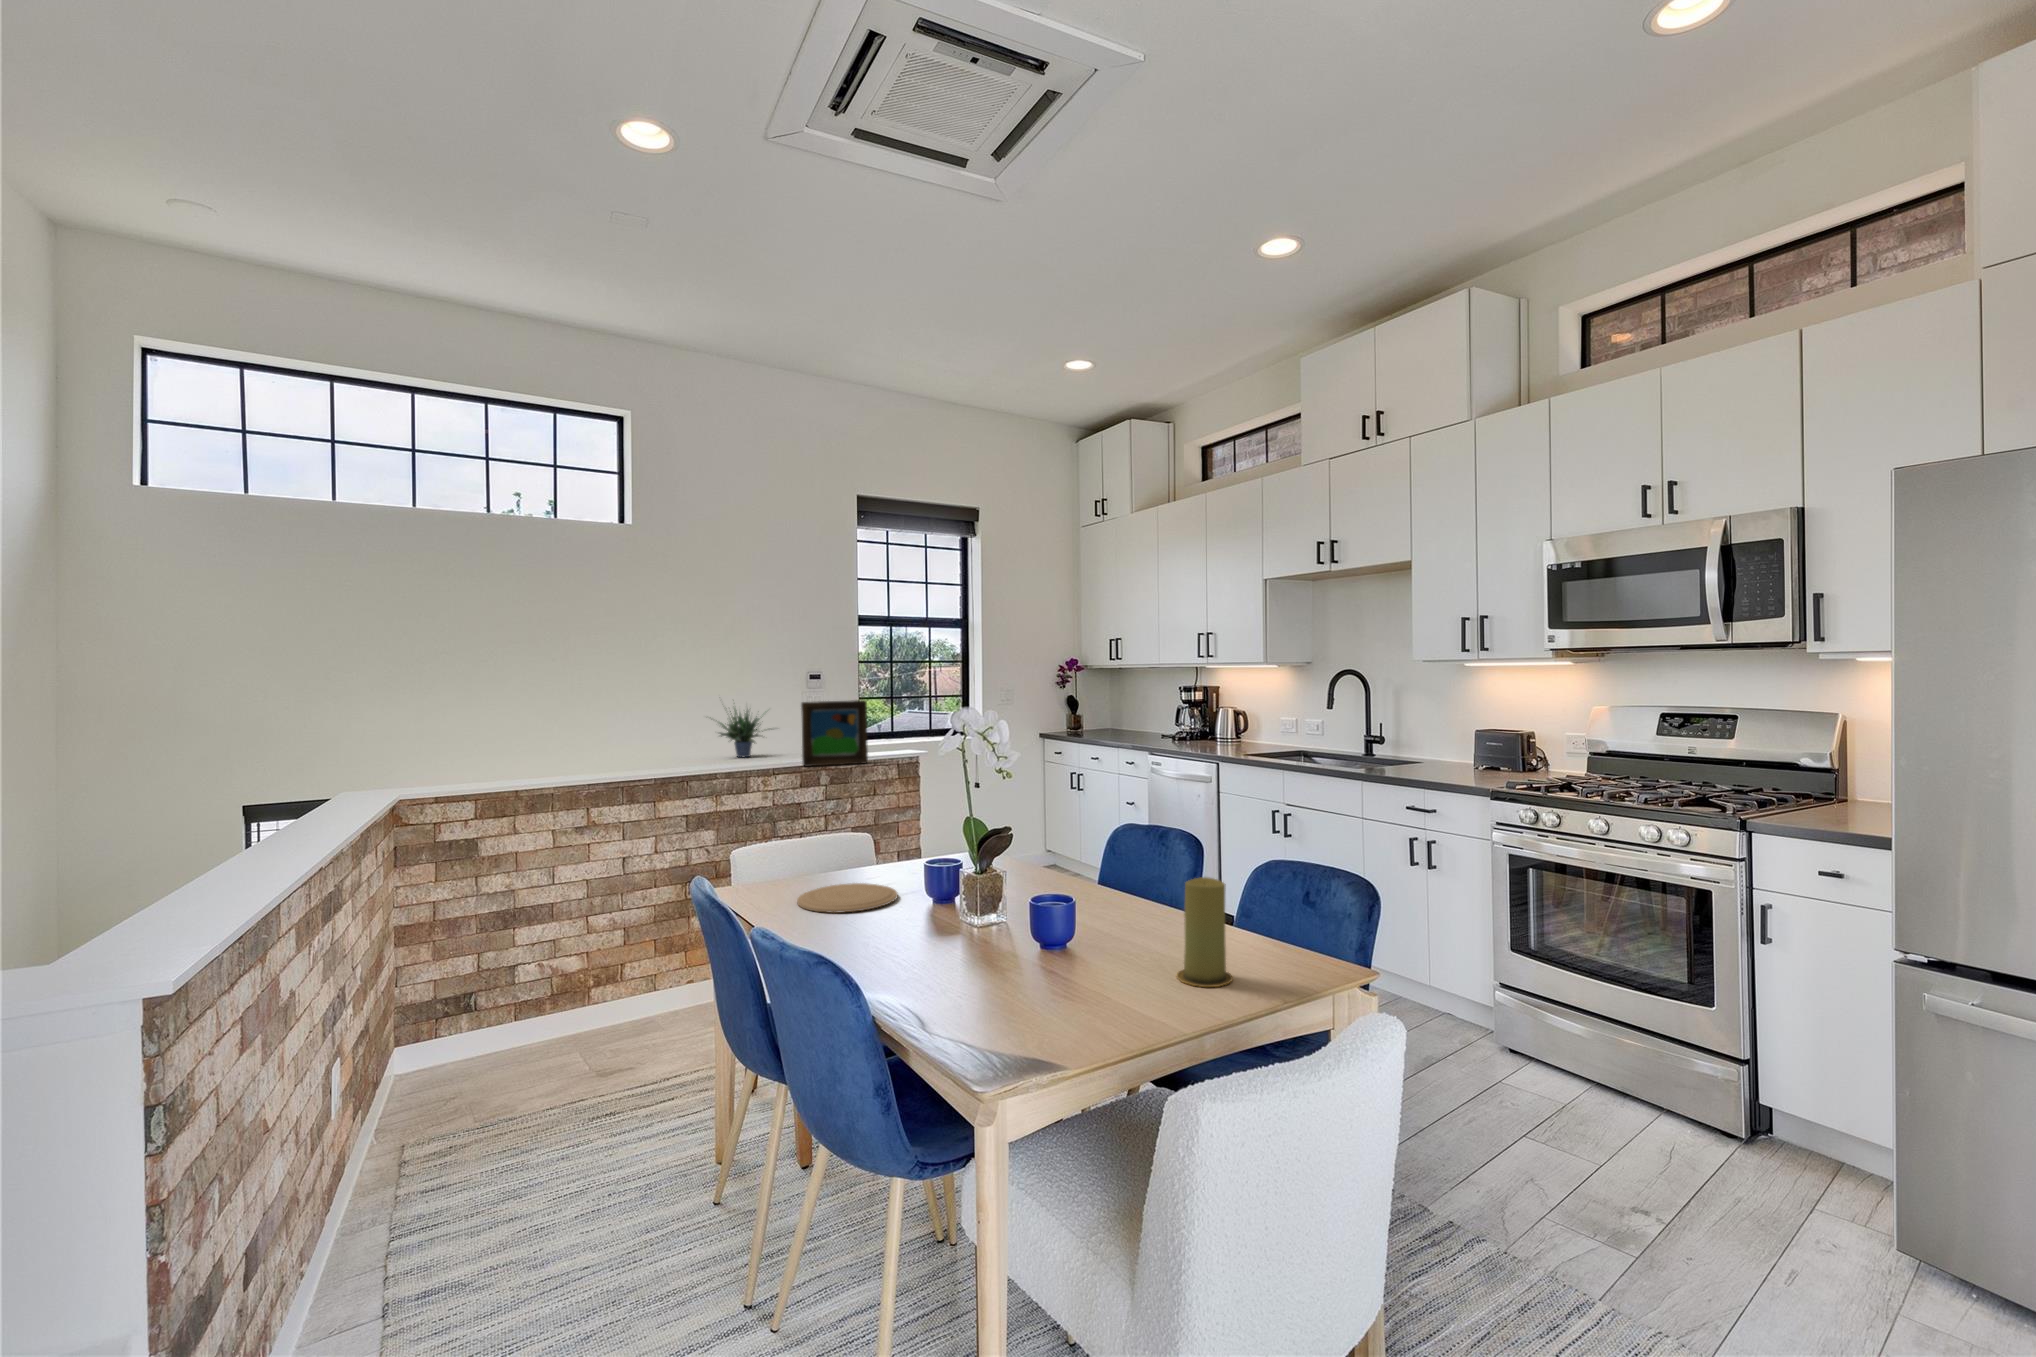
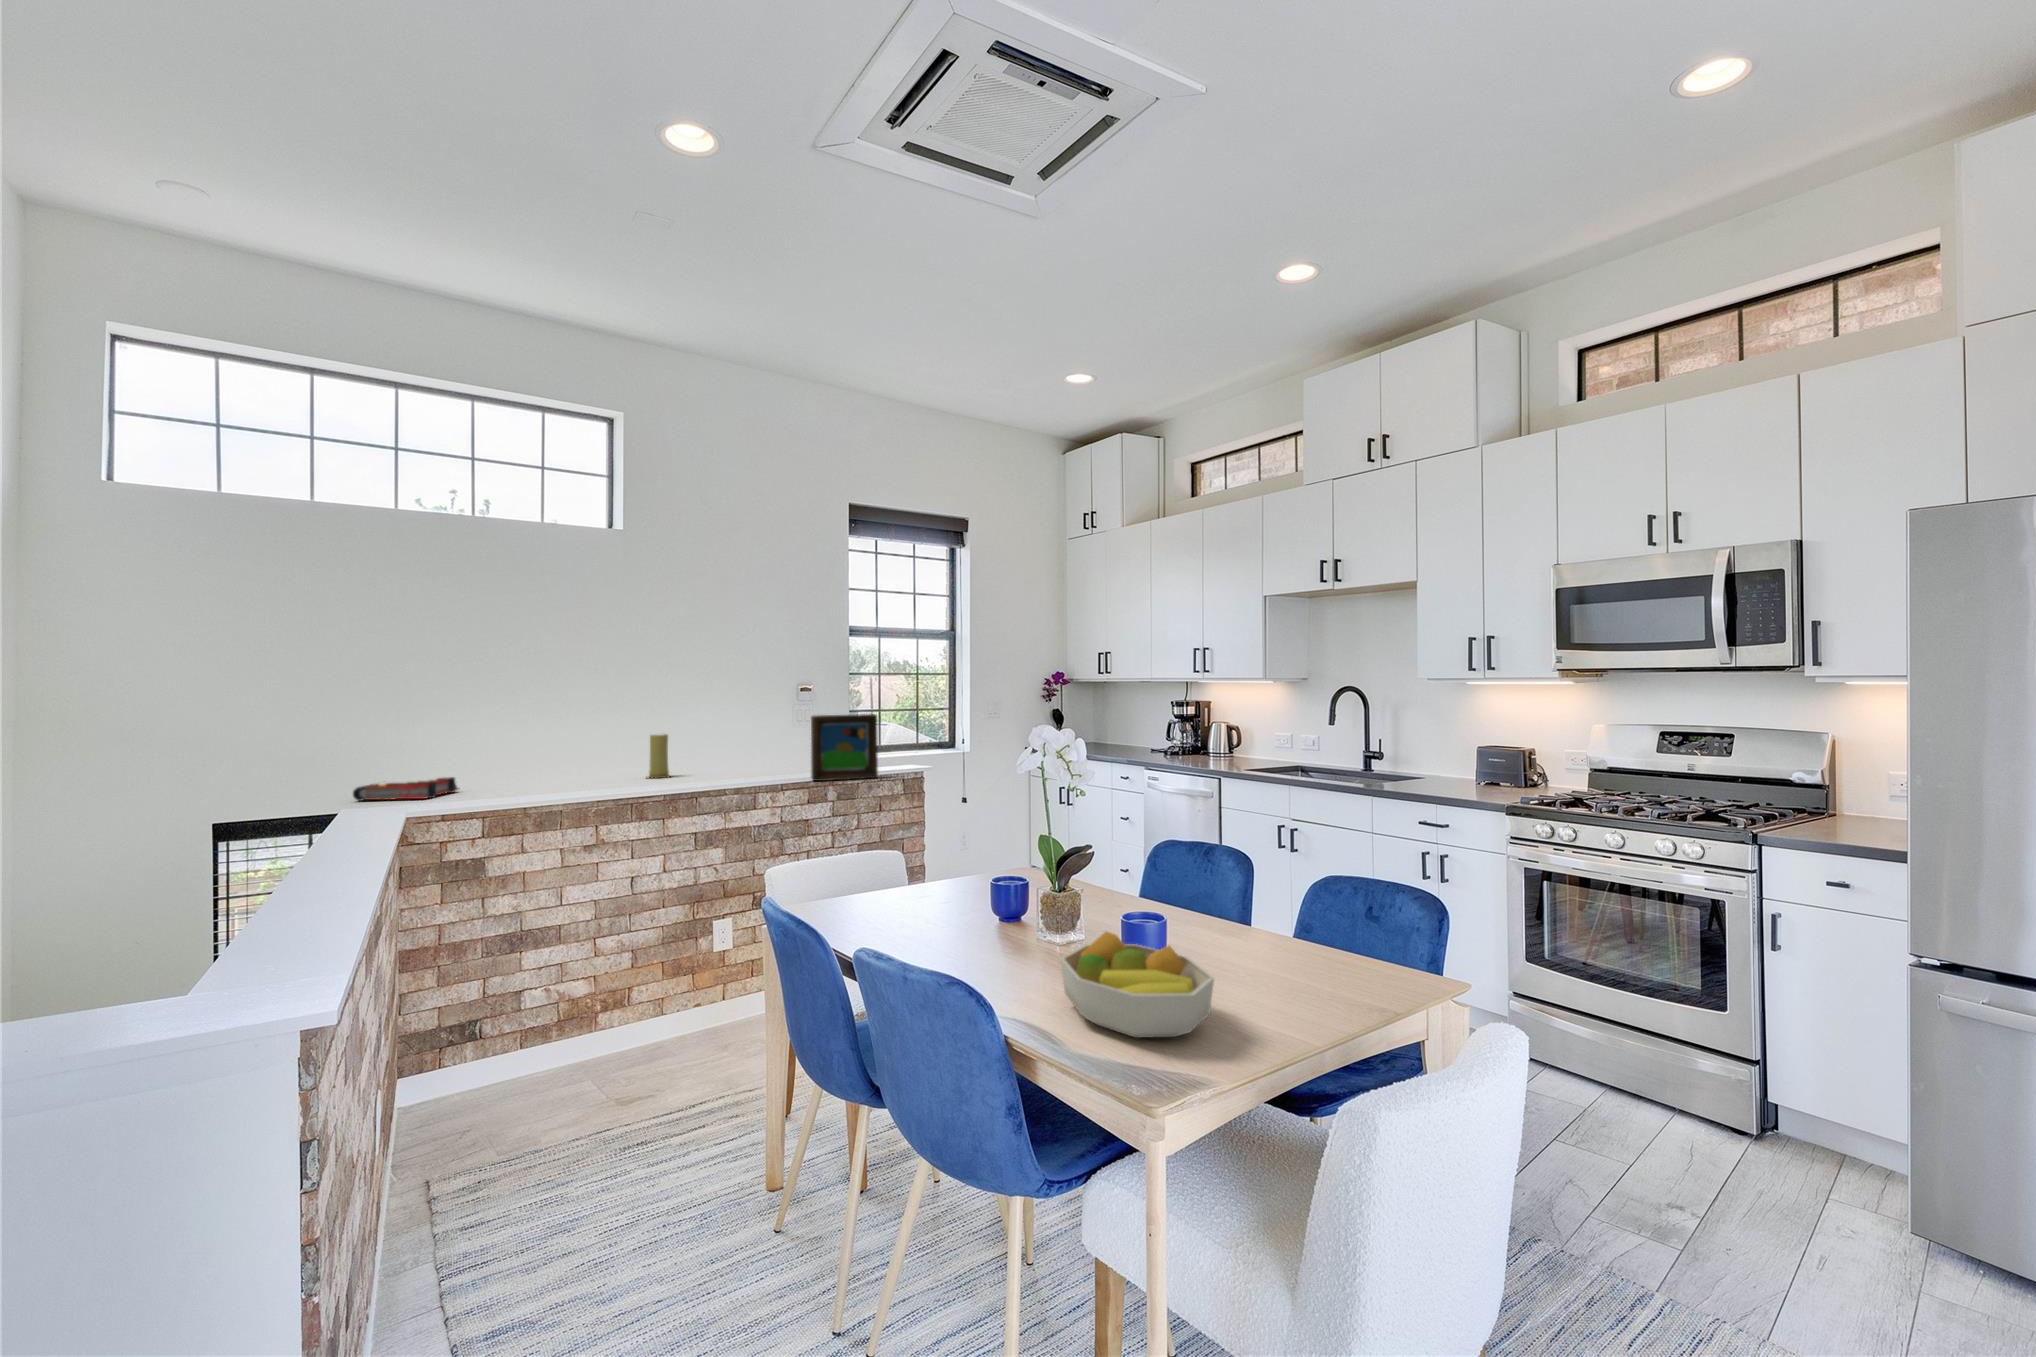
potted plant: present [710,708,772,757] -> none [700,707,778,772]
book: none [366,763,469,786] -> present [353,777,458,801]
candle: present [1177,877,1233,987] -> present [647,734,670,778]
plate: present [797,883,898,913] -> none [860,900,961,930]
fruit bowl: none [945,916,1085,1023] -> present [1060,932,1214,1038]

